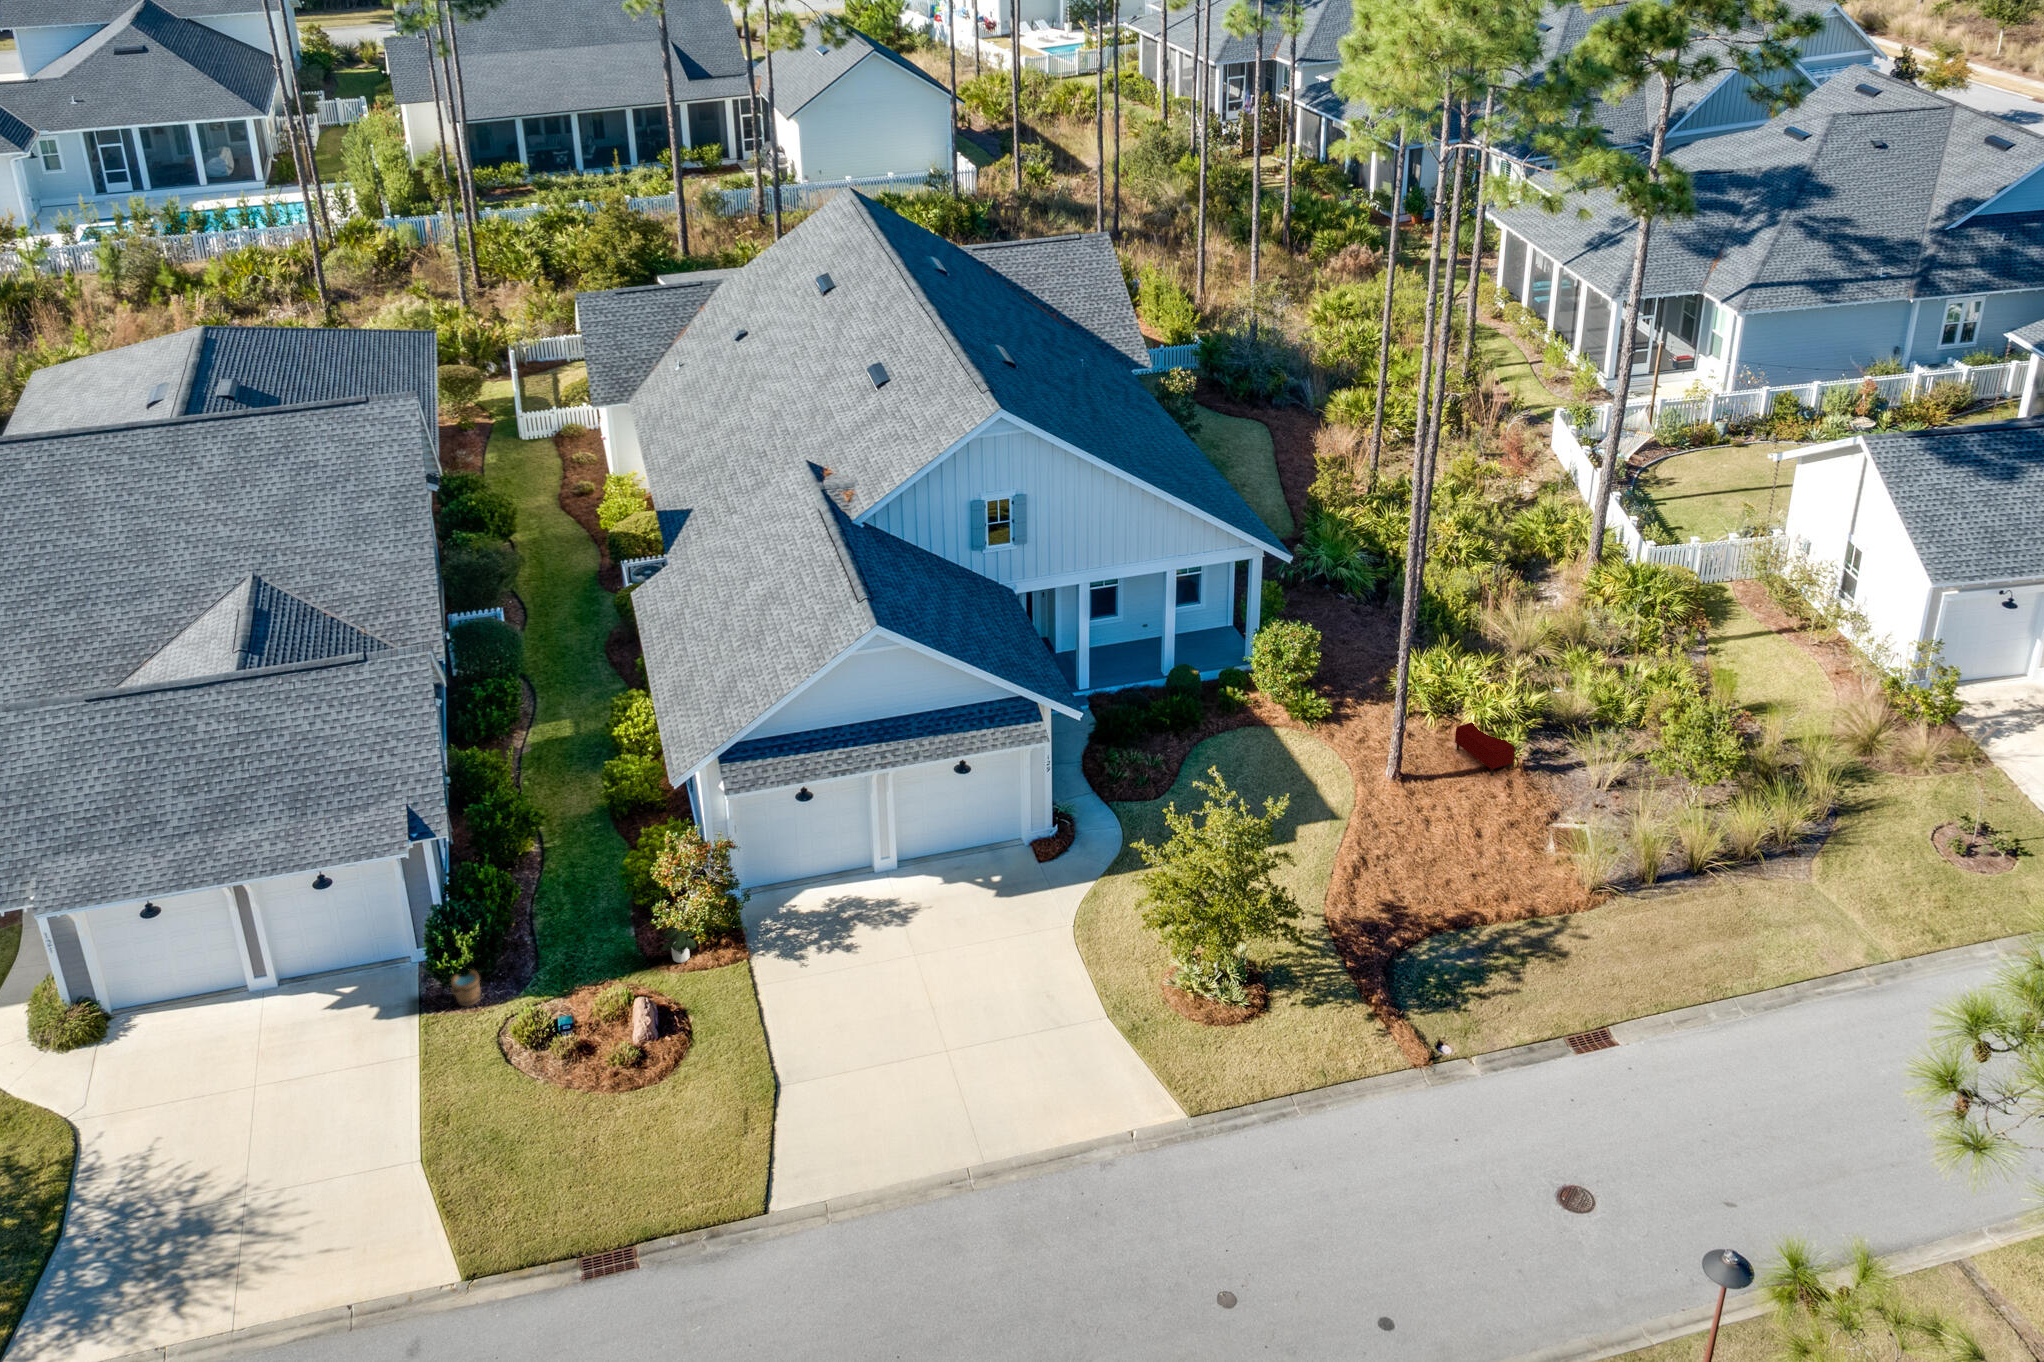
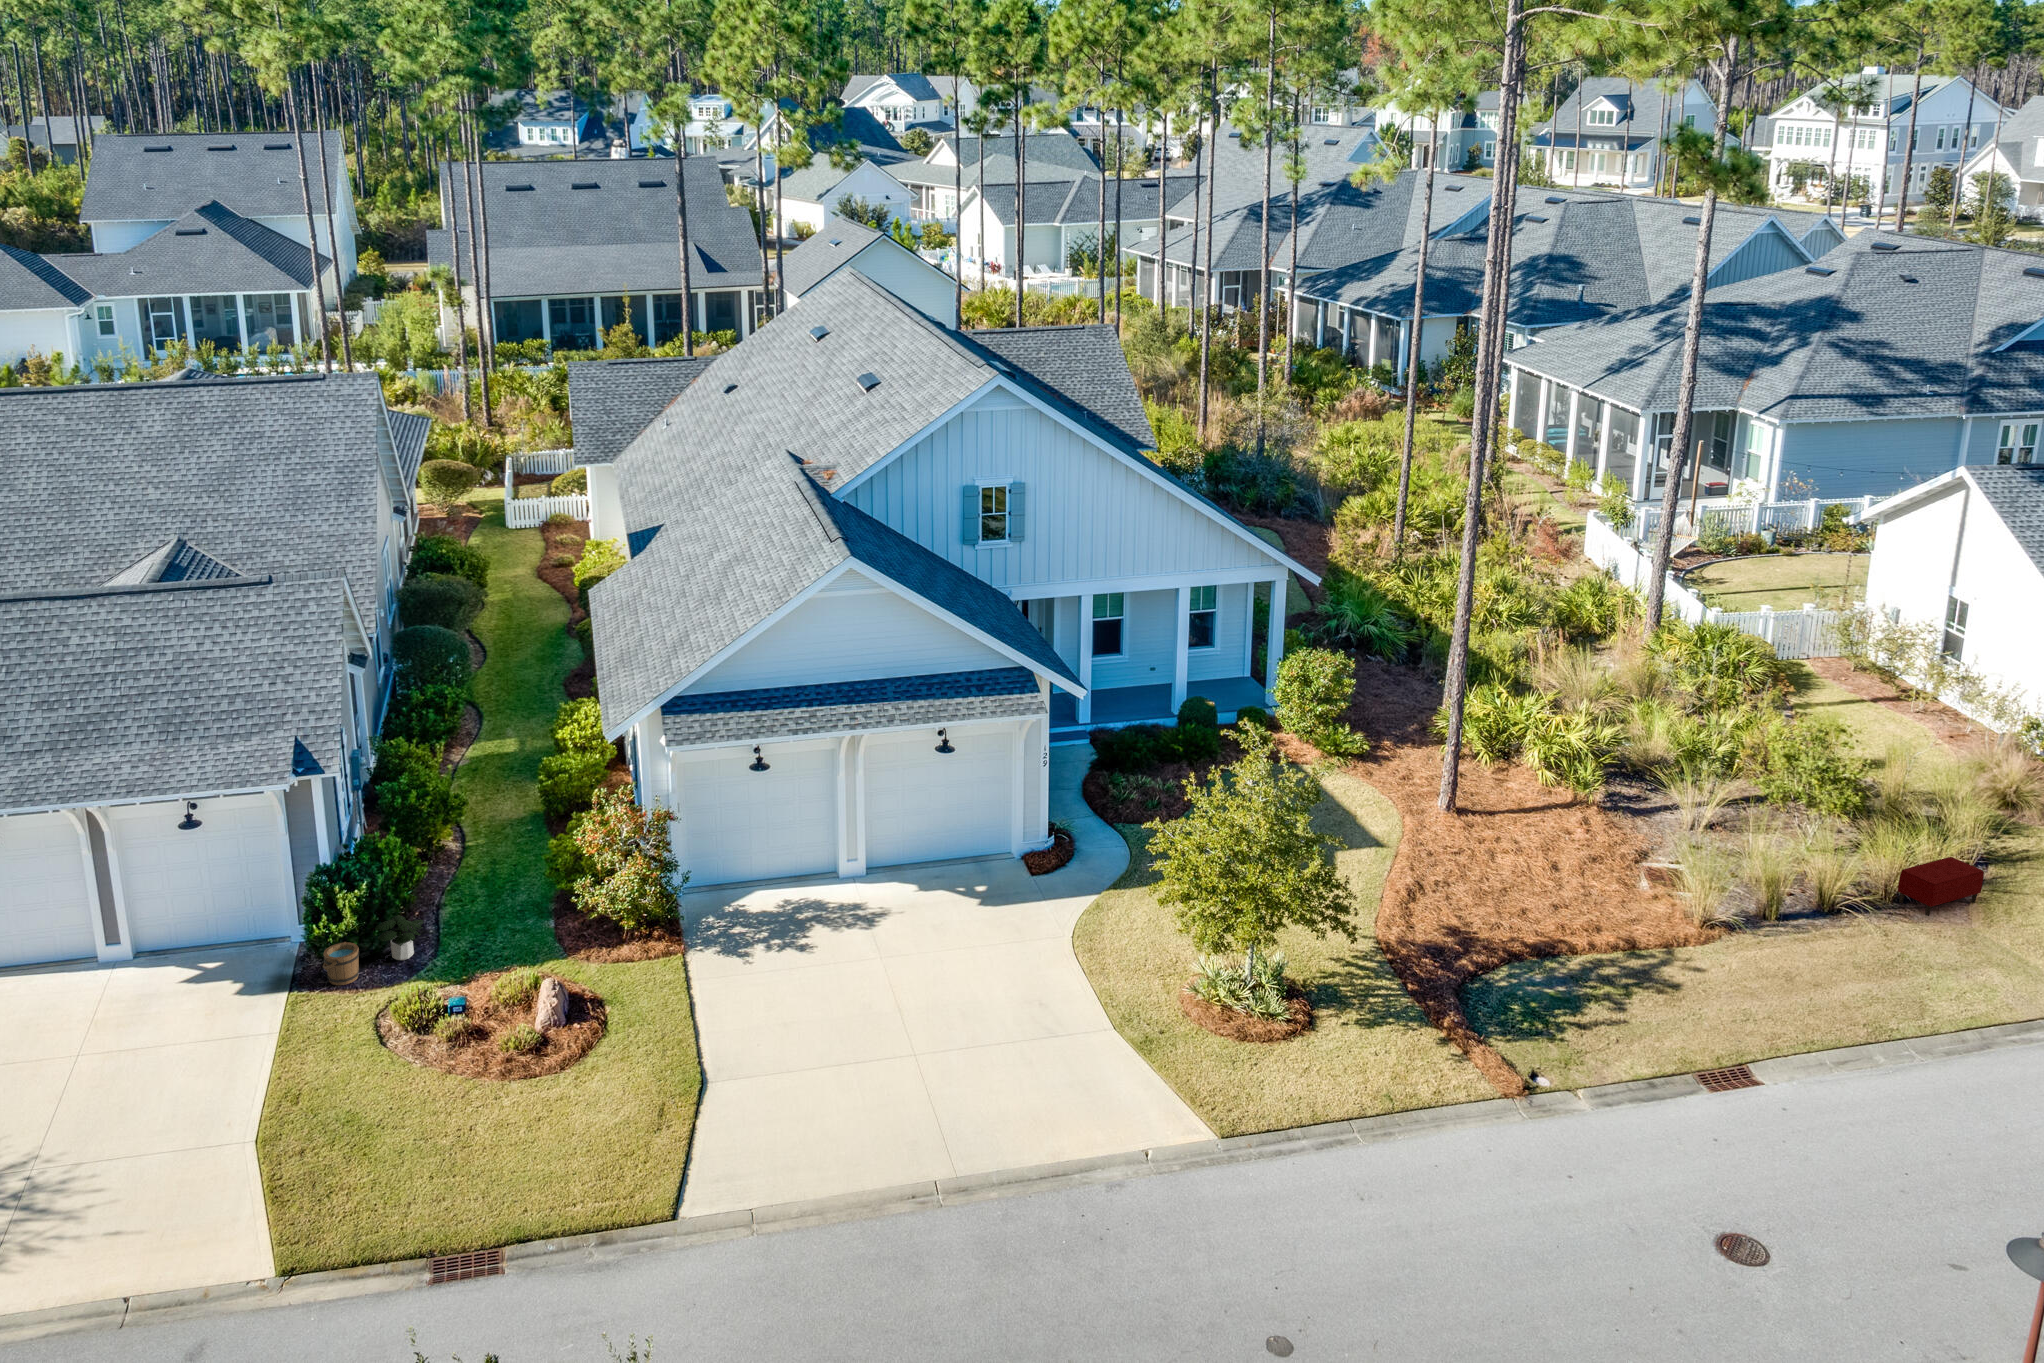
bench: present [1455,722,1515,776] -> present [1898,857,1984,916]
potted plant: present [662,926,696,963] -> present [375,915,423,960]

